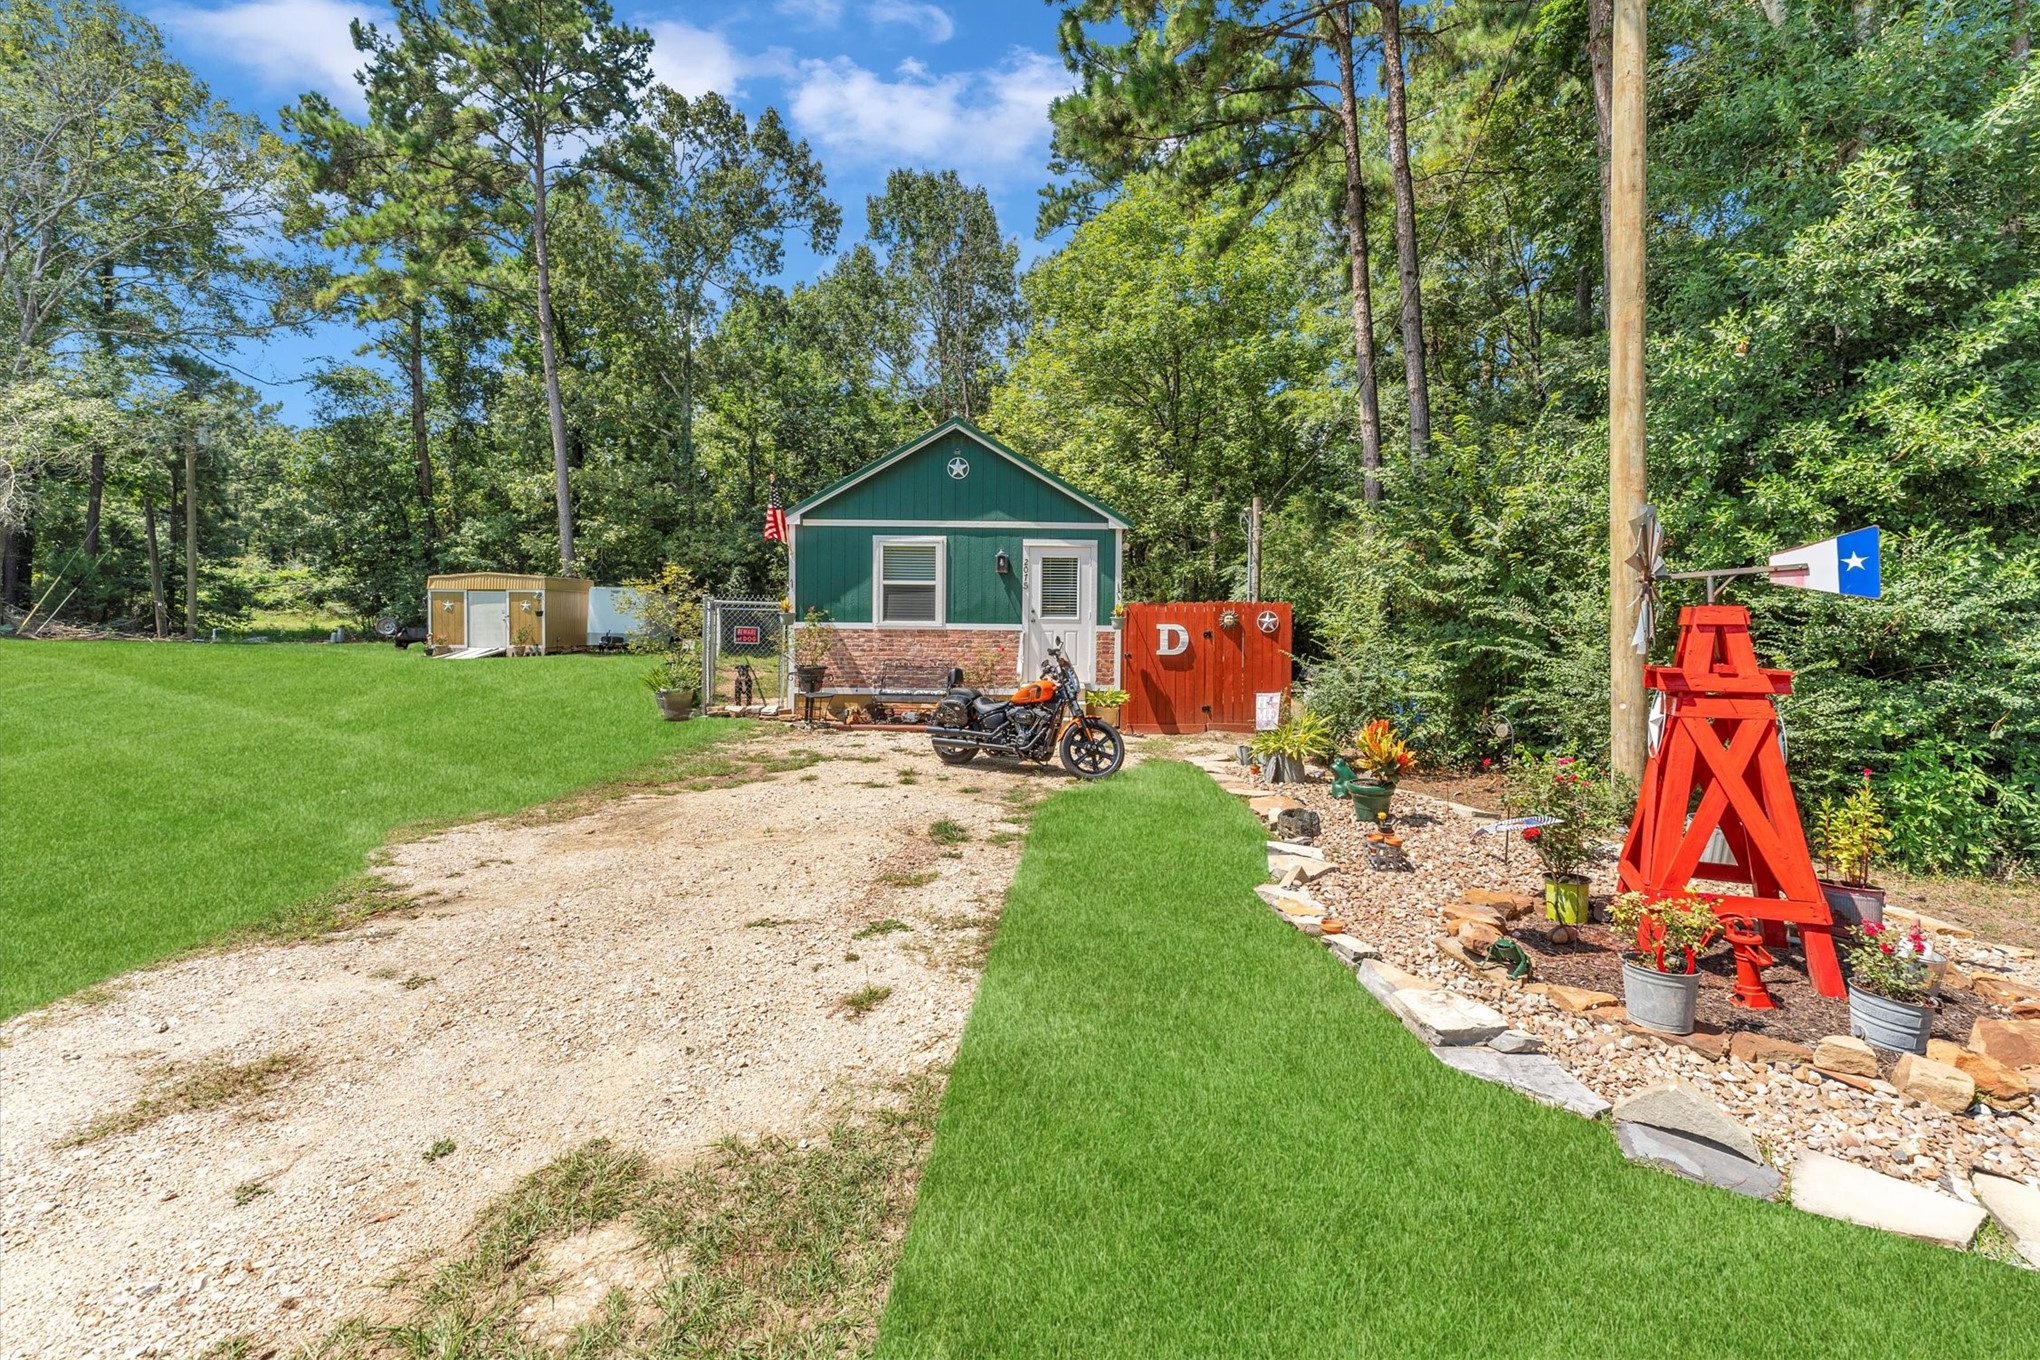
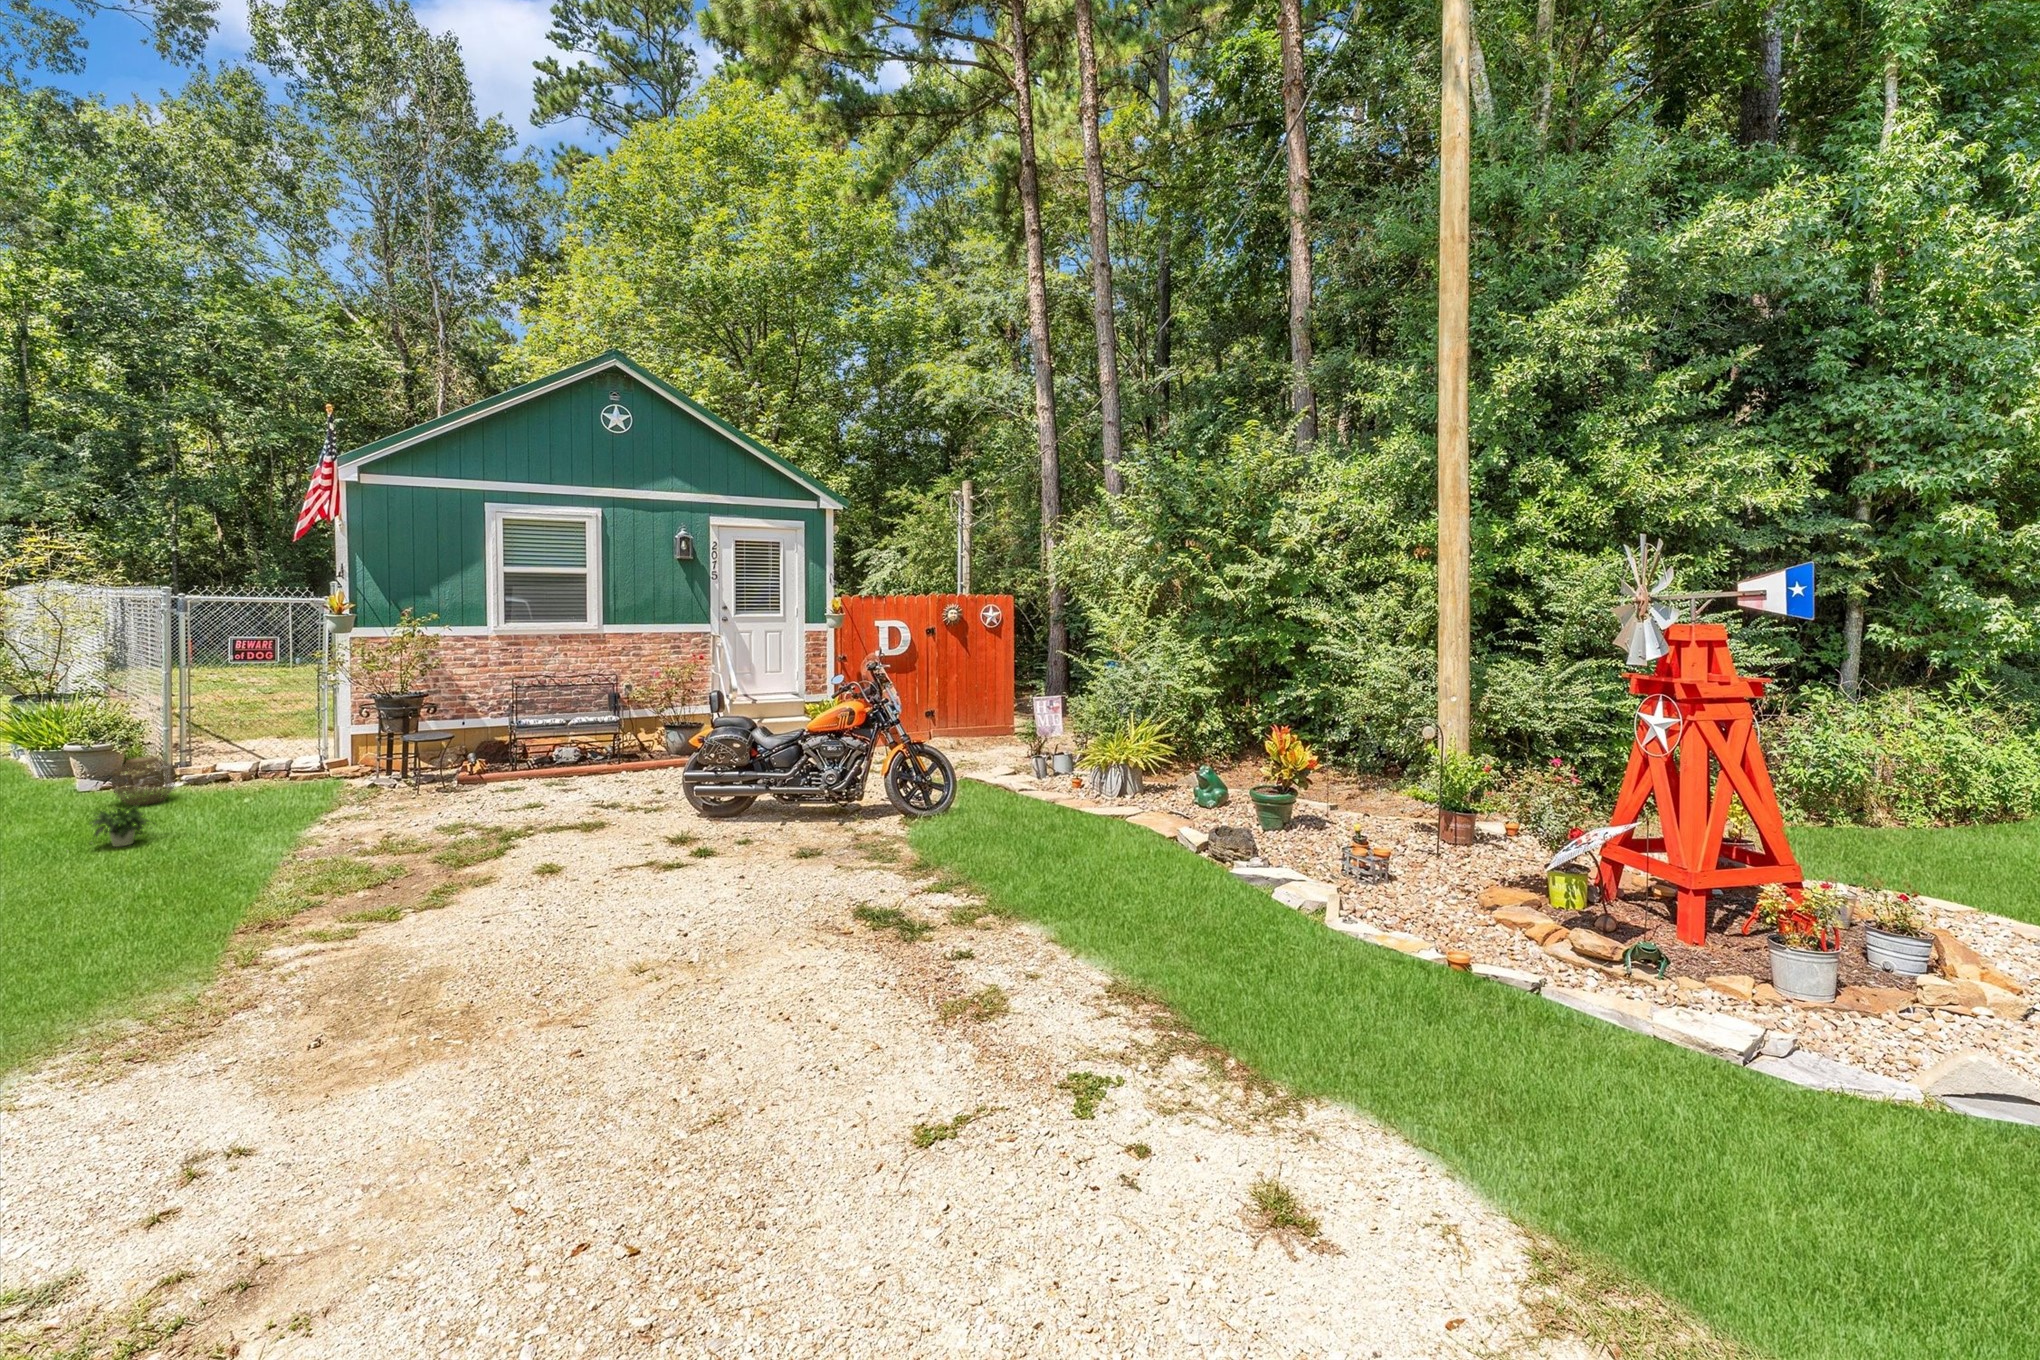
potted plant: none [622,716,661,739] -> present [91,805,148,847]

